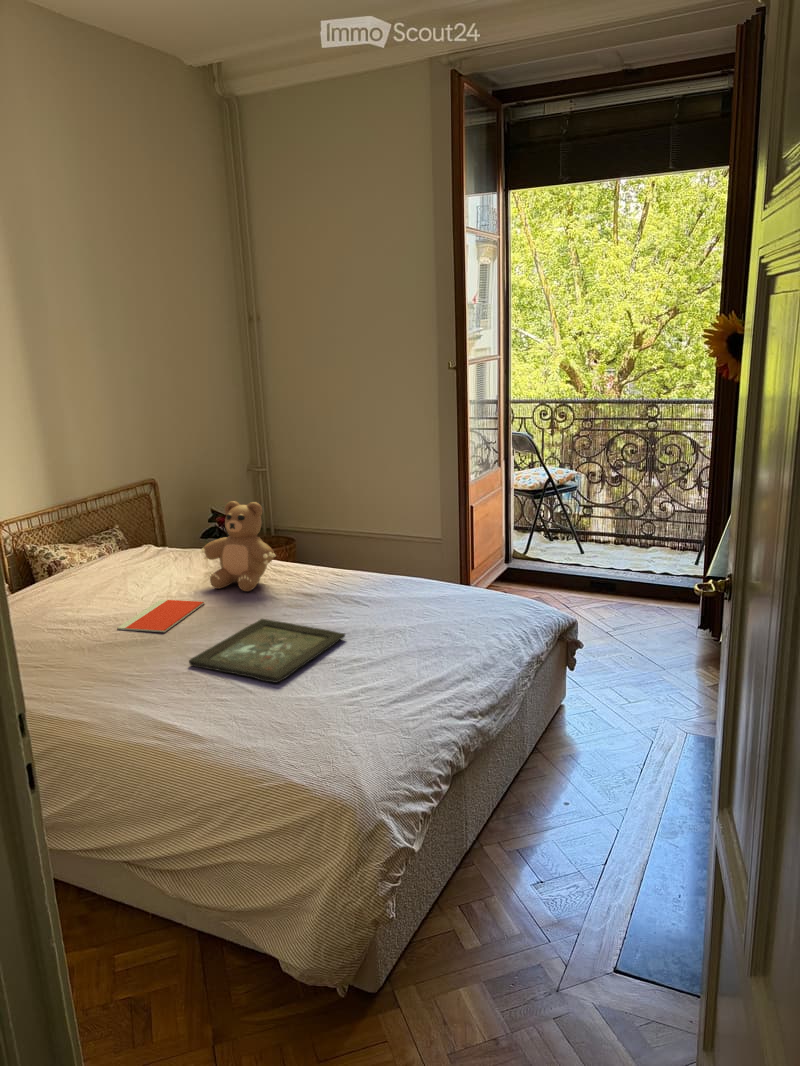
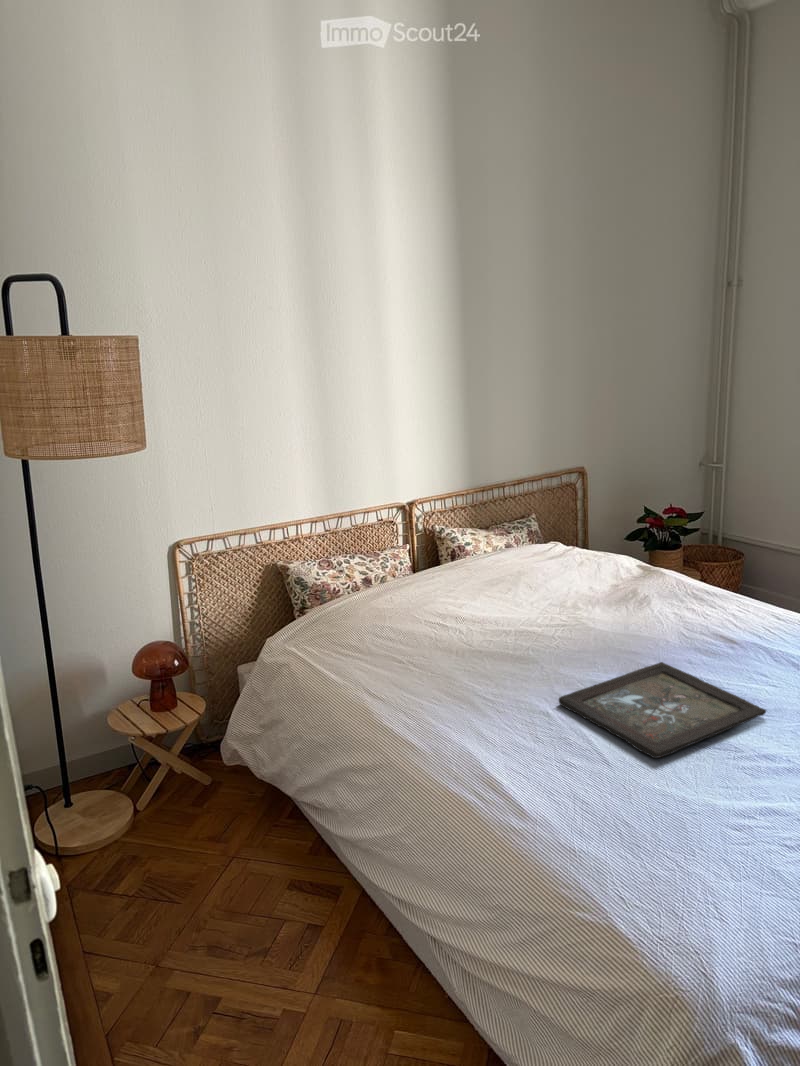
teddy bear: present [201,501,275,591] -> none [609,509,698,620]
notebook: present [117,600,205,632] -> none [498,610,602,653]

